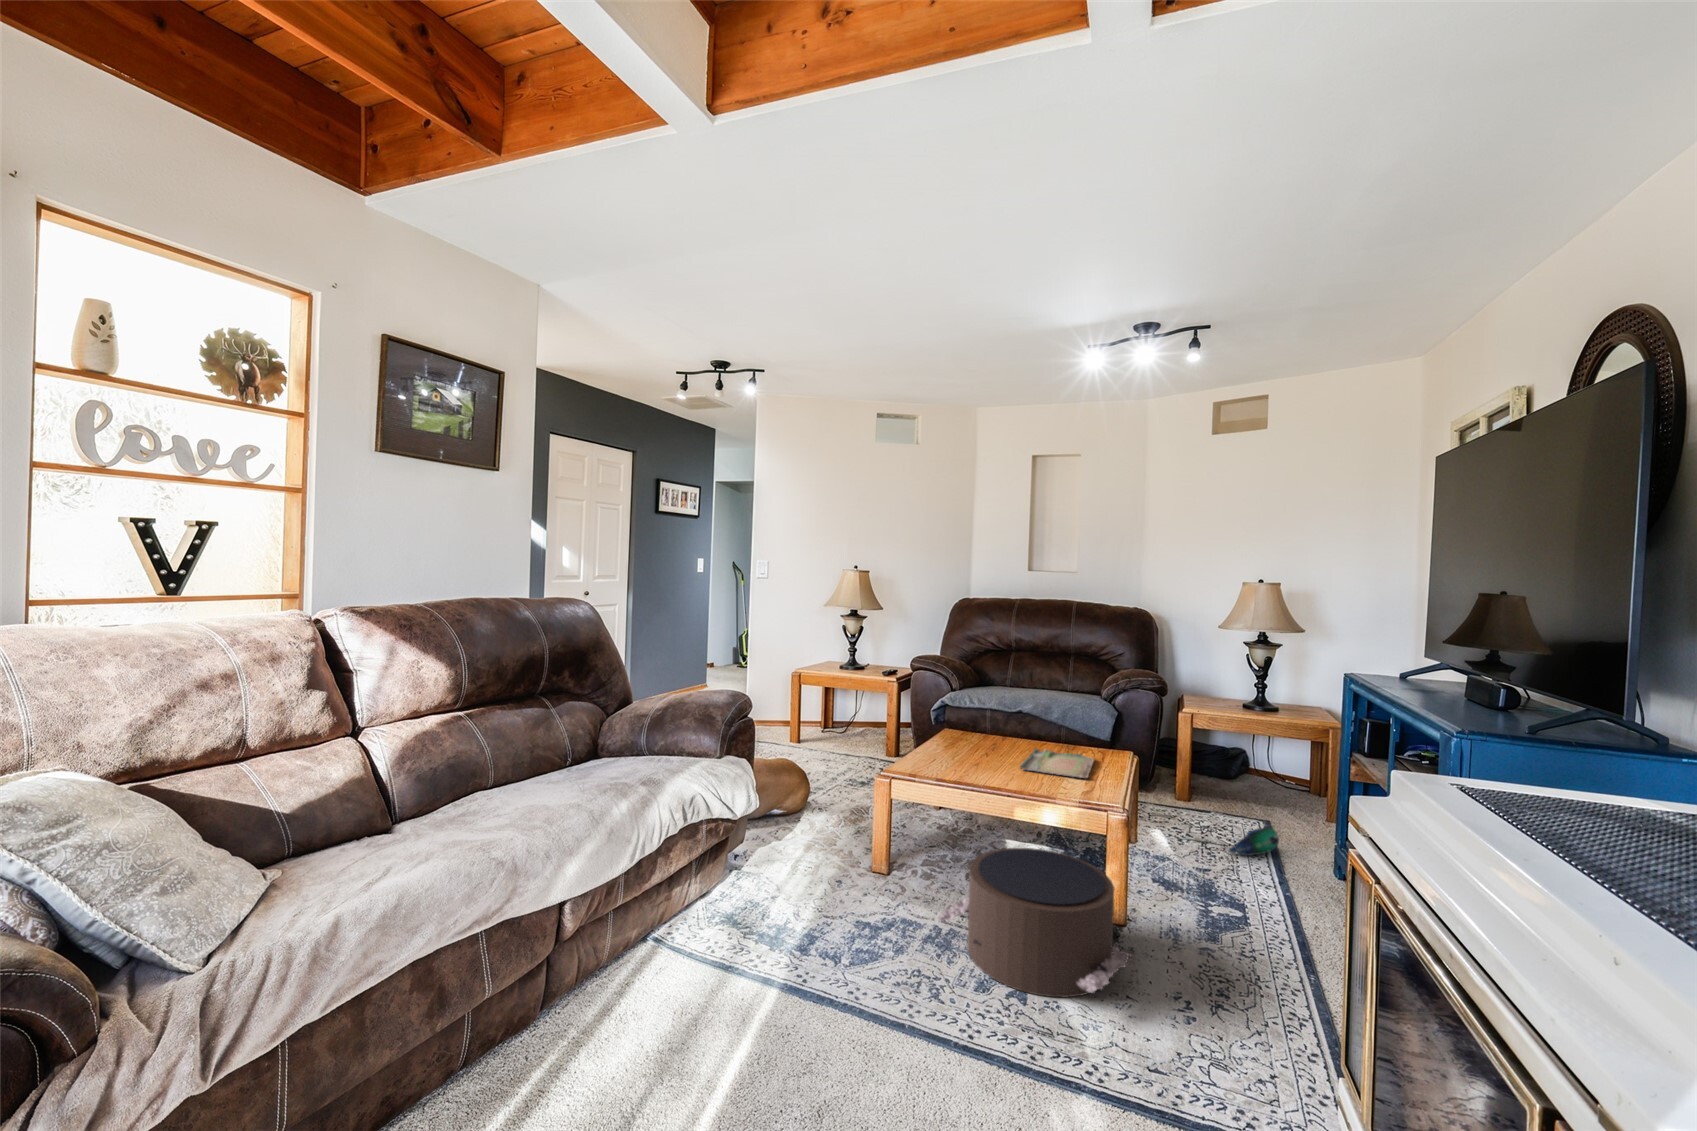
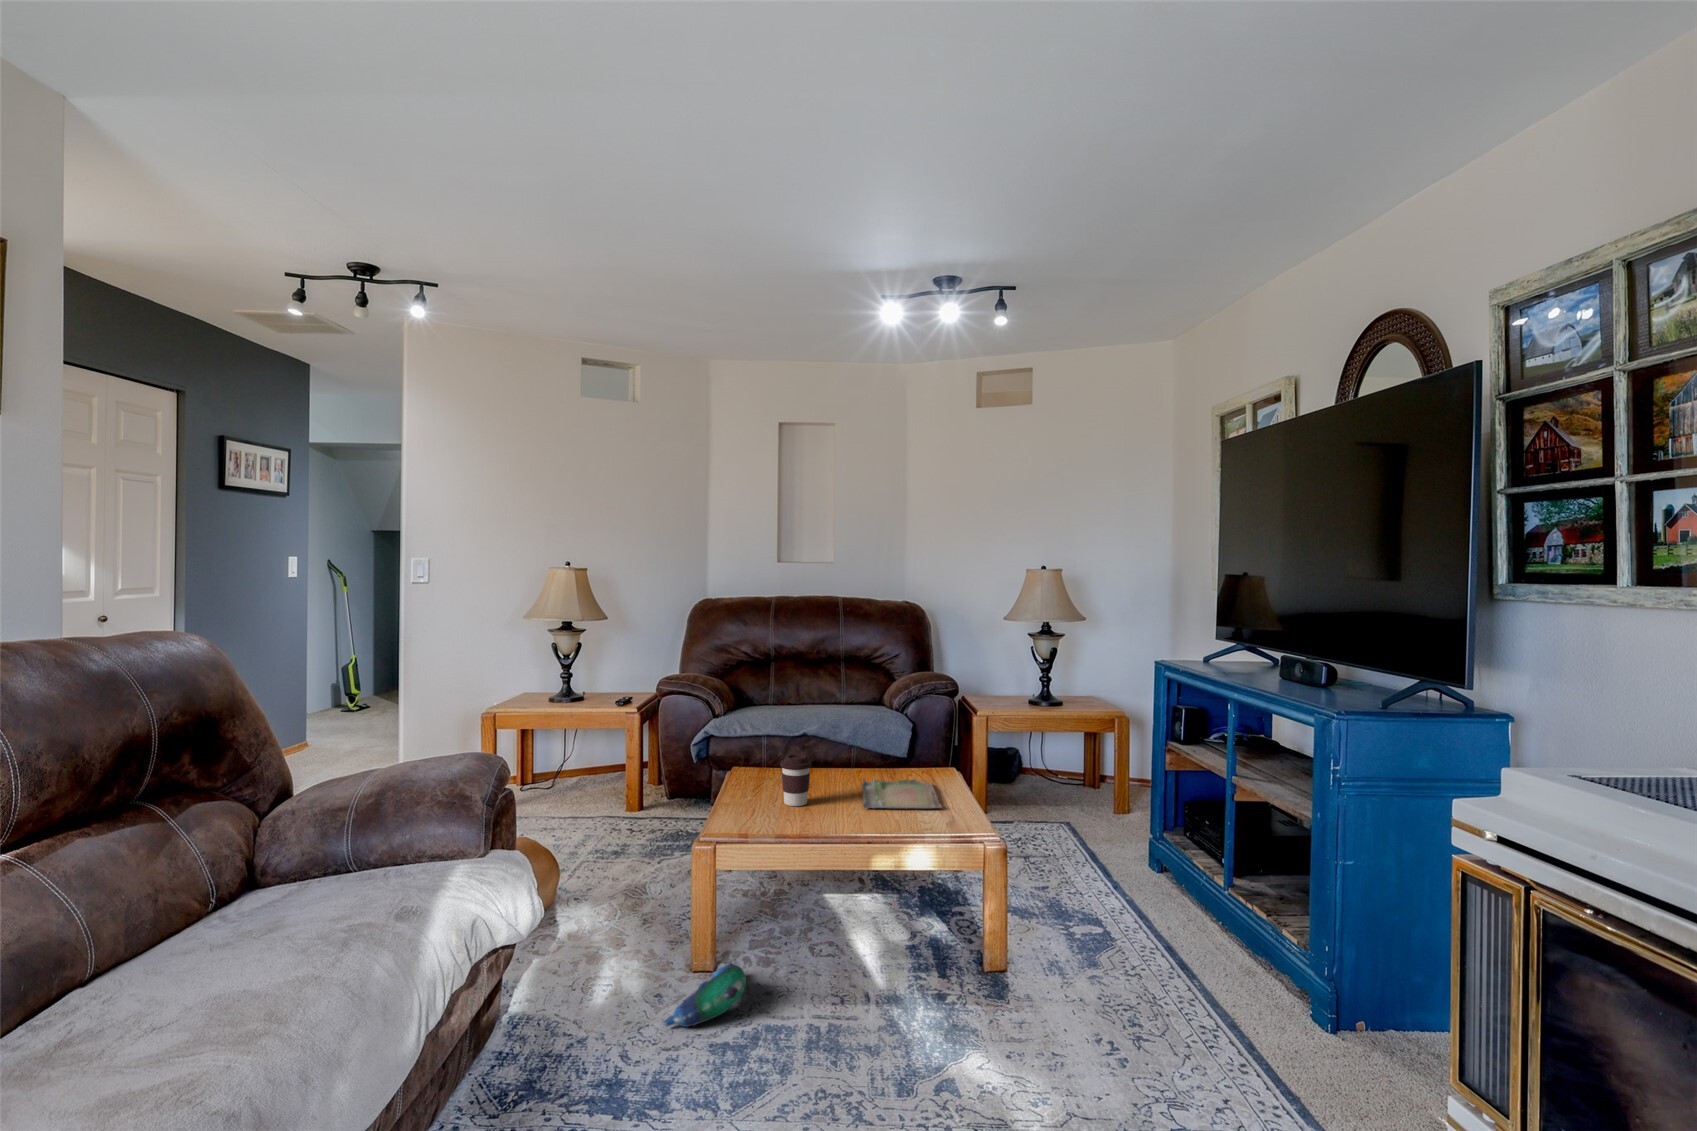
coffee cup: none [957,719,982,760] -> present [780,754,812,806]
plush toy: present [1229,827,1279,856] -> present [664,963,746,1027]
pouf: present [938,848,1131,997] -> none [822,902,1047,1080]

